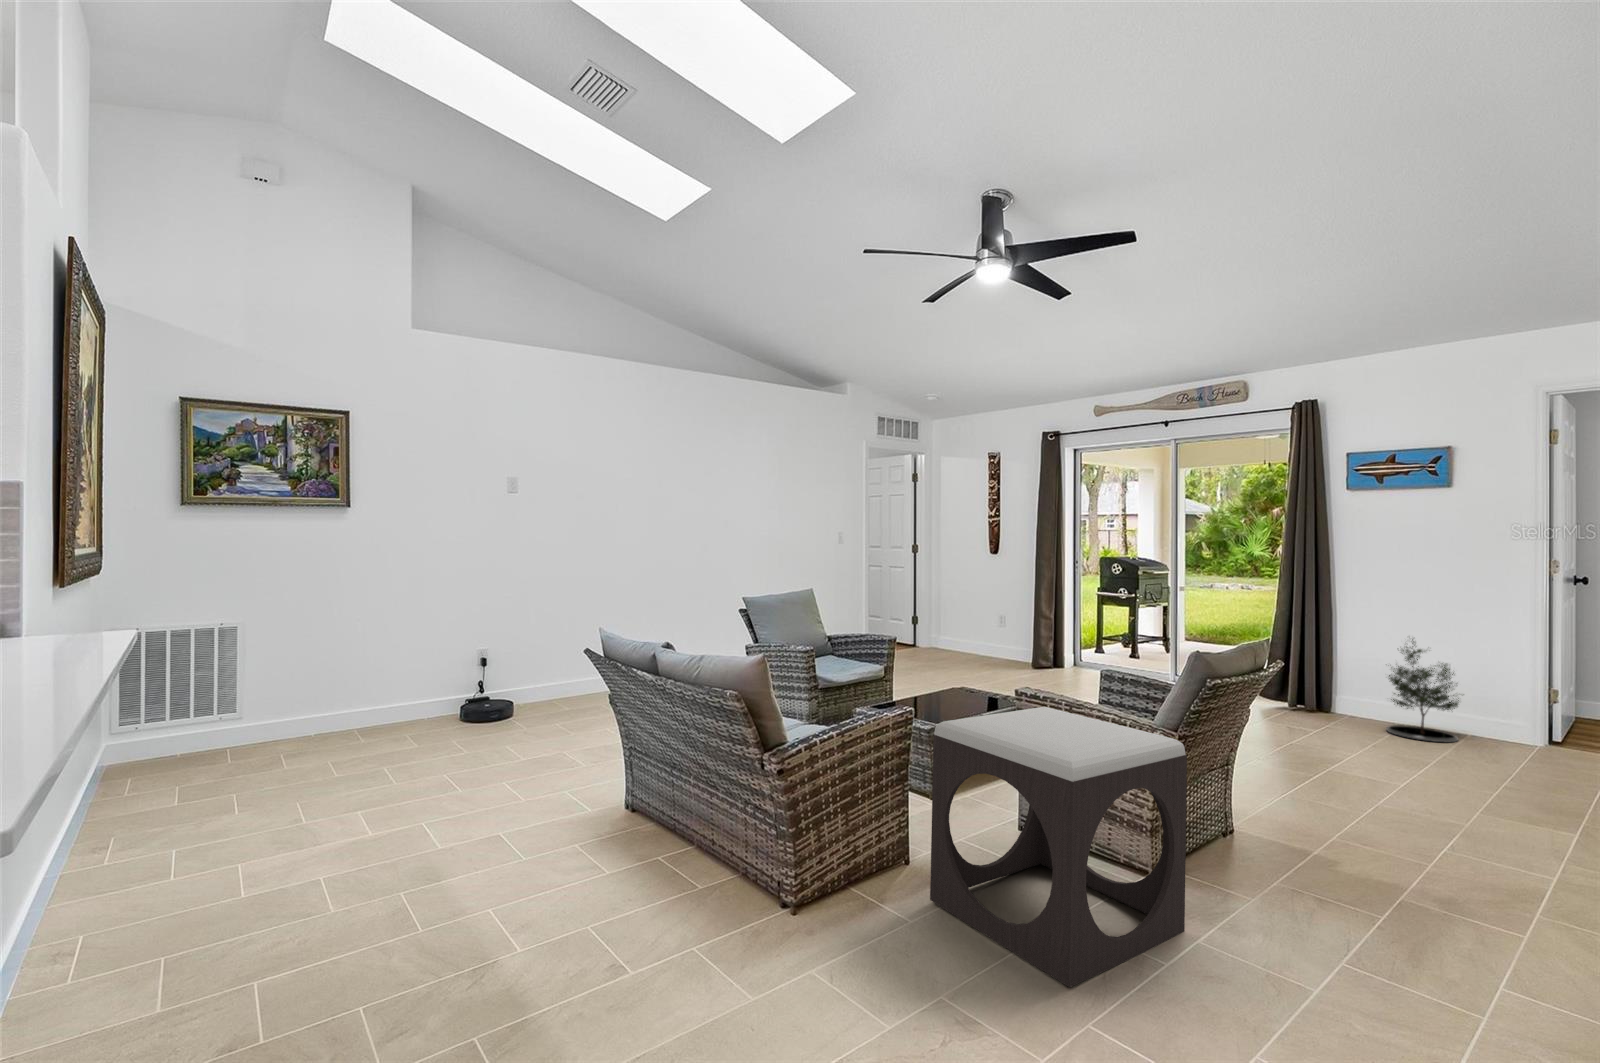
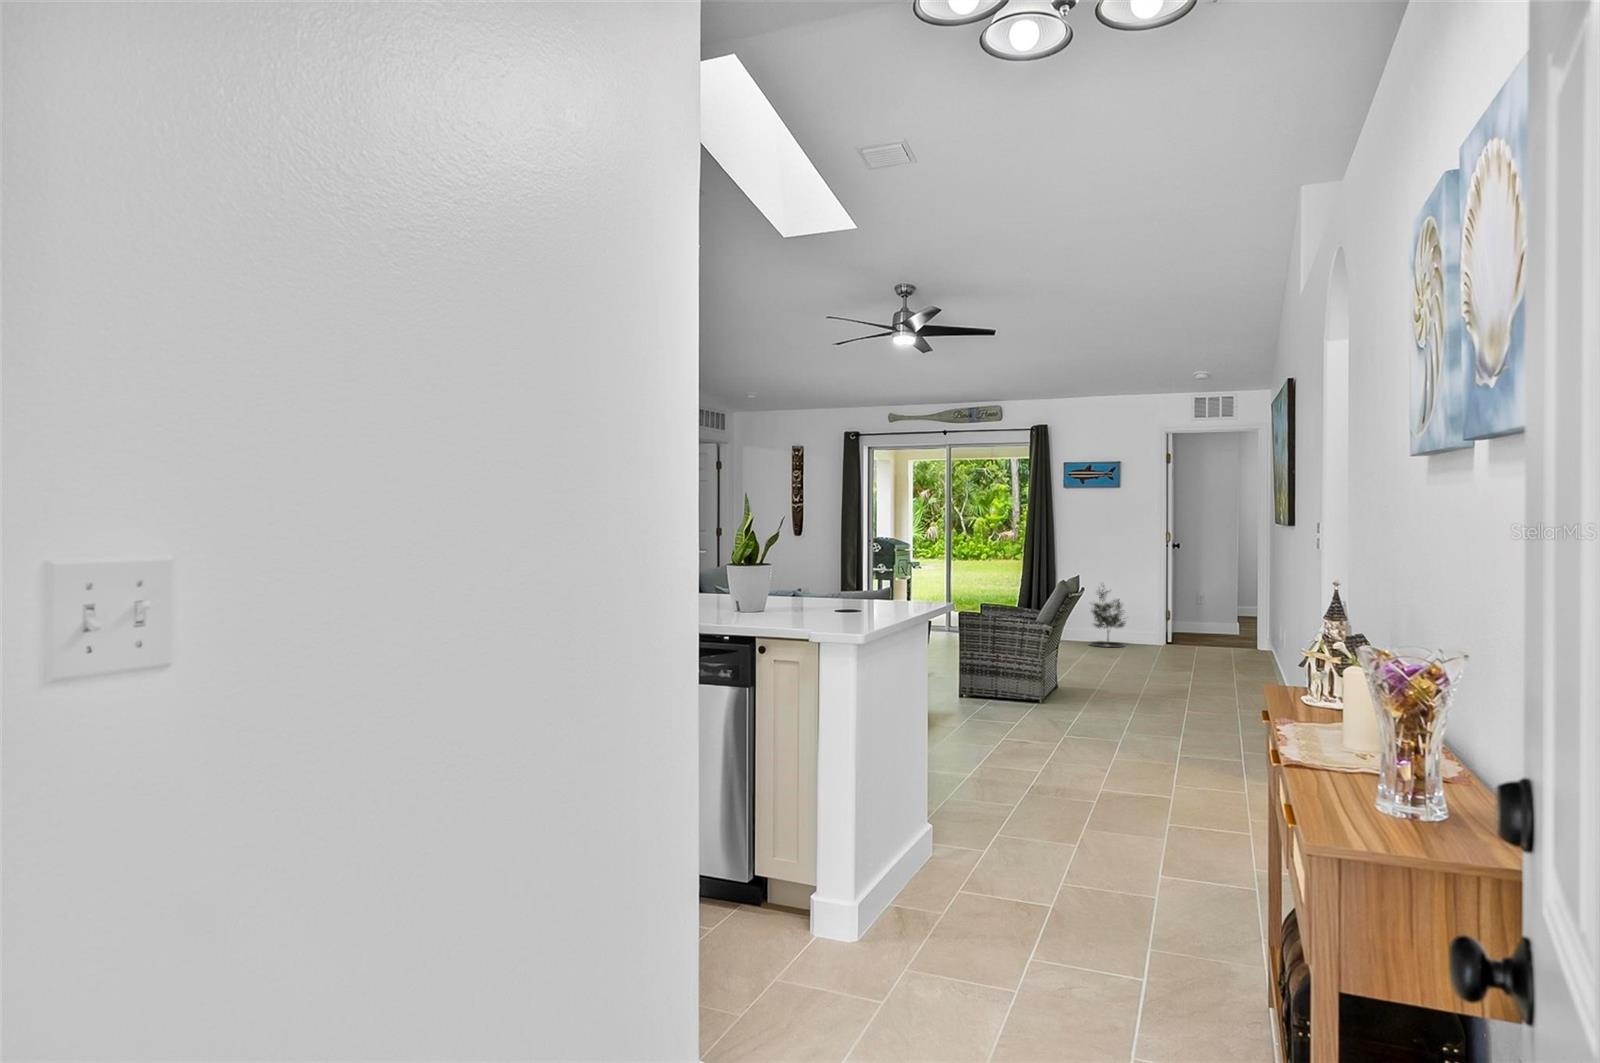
footstool: present [930,707,1187,987] -> none [958,615,1073,730]

